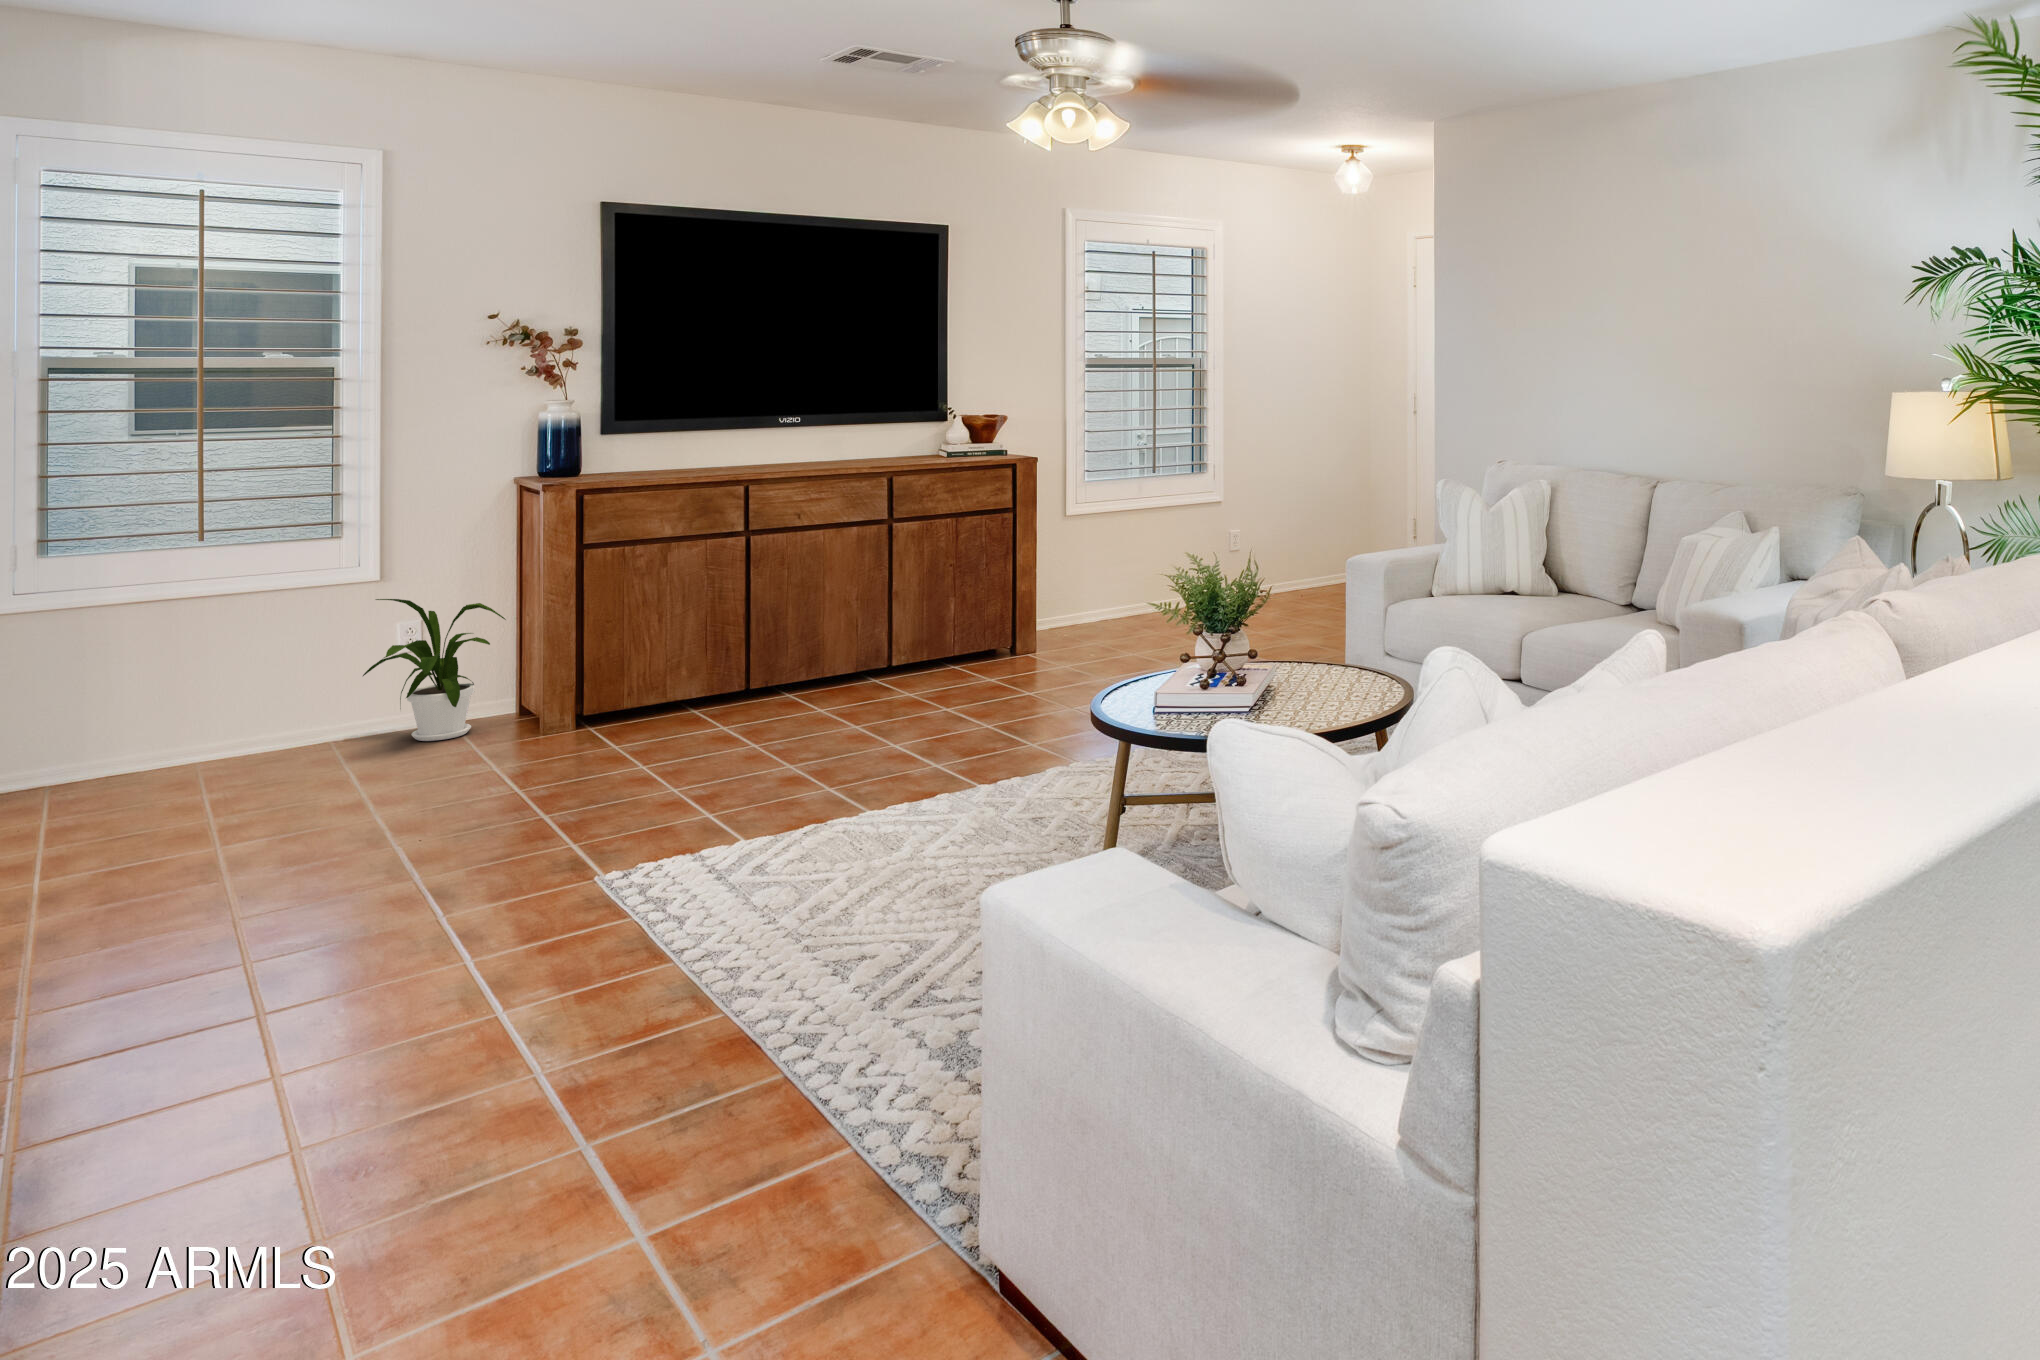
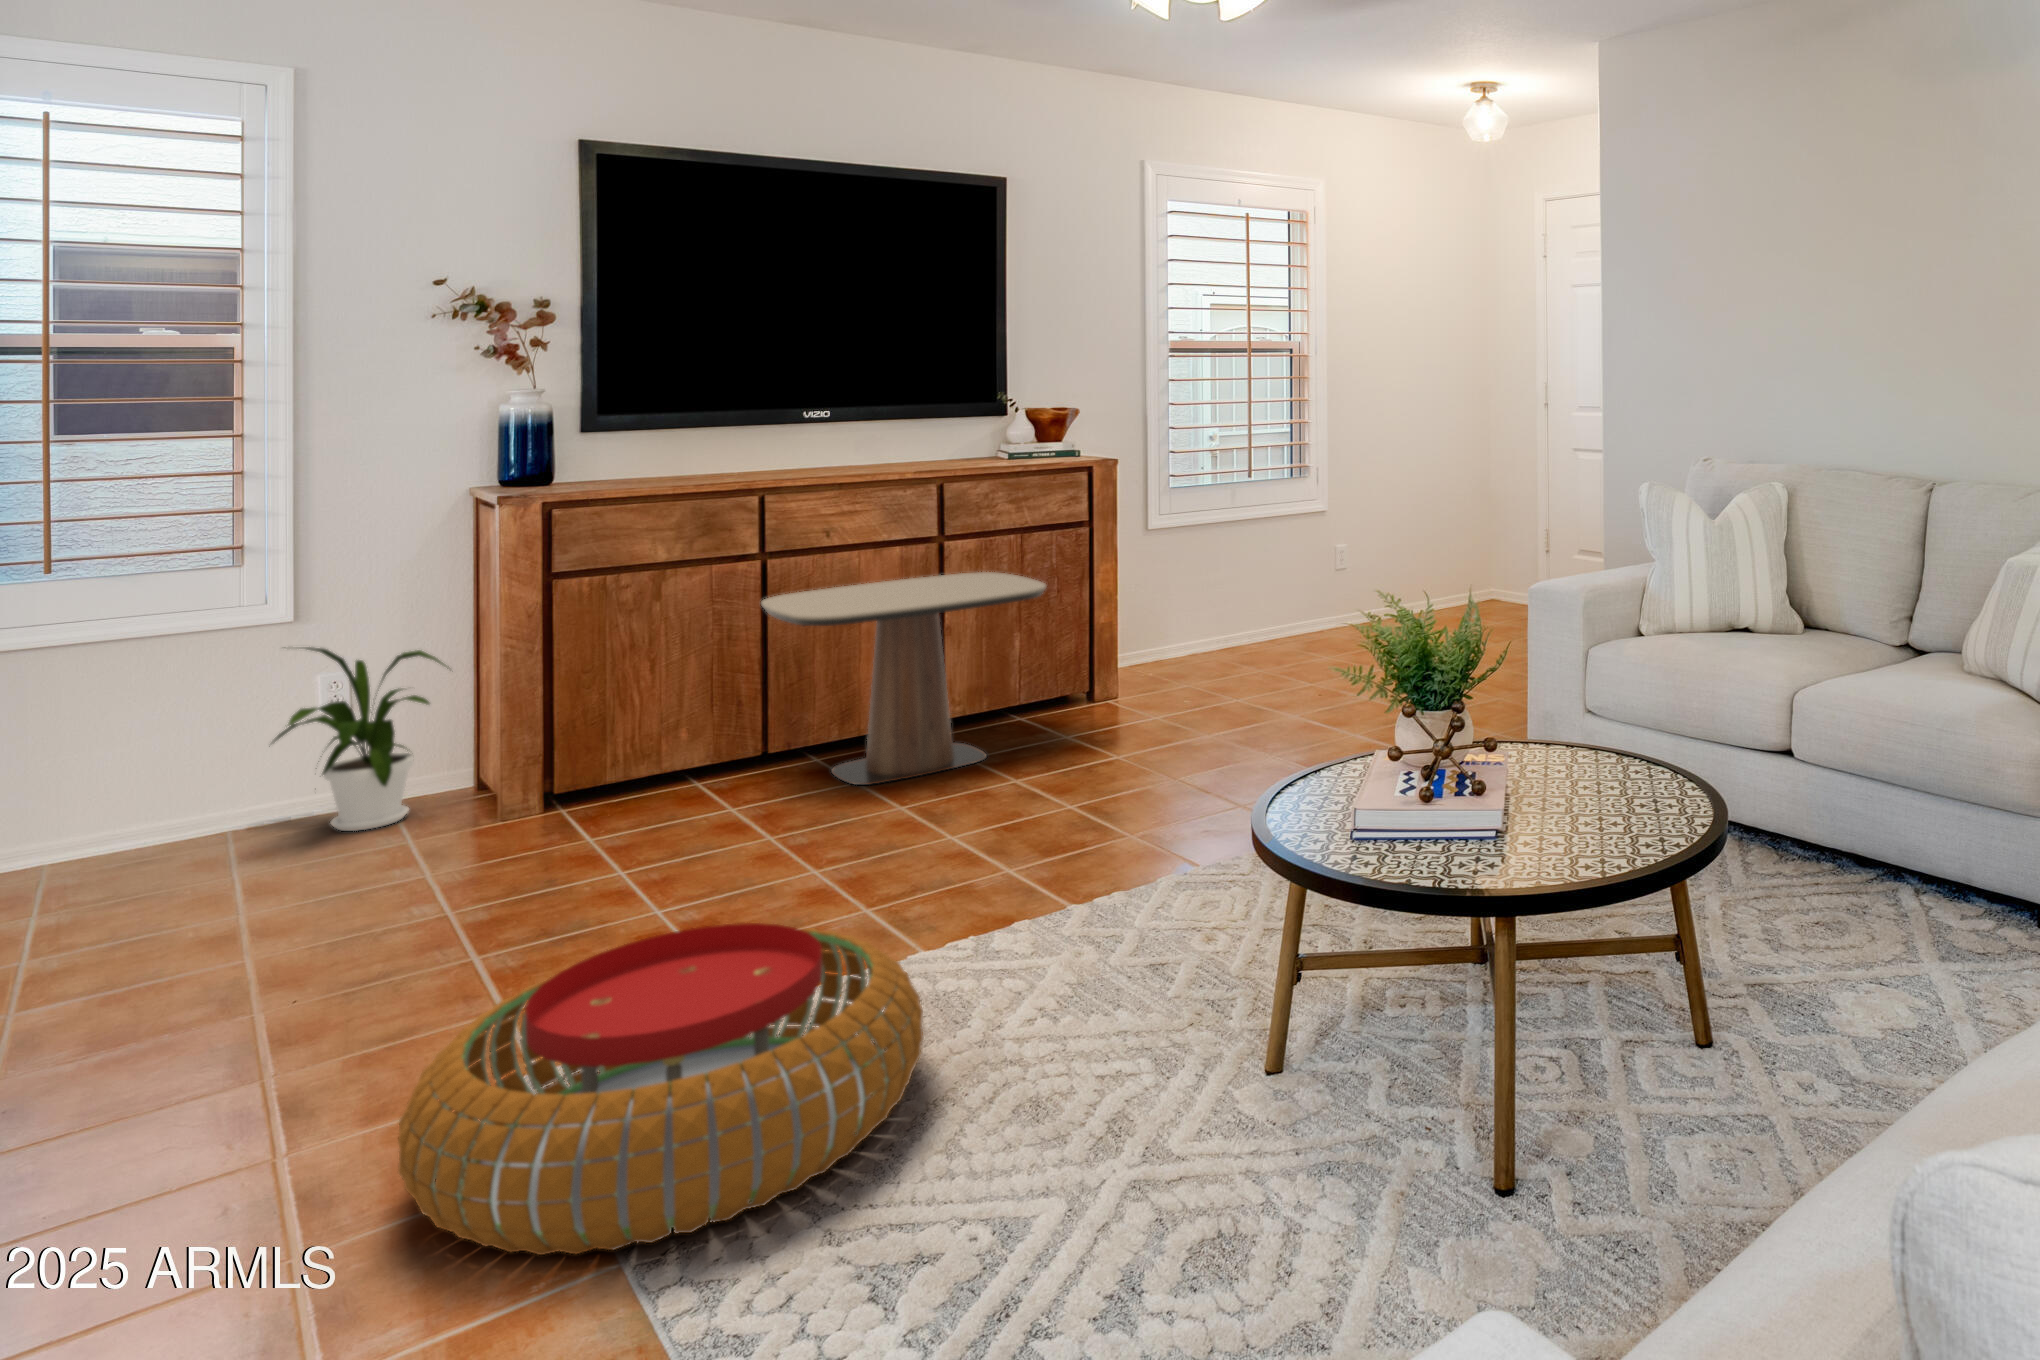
side table: none [746,548,974,712] -> present [761,572,1046,785]
pouf: none [528,774,869,958] -> present [398,923,923,1255]

